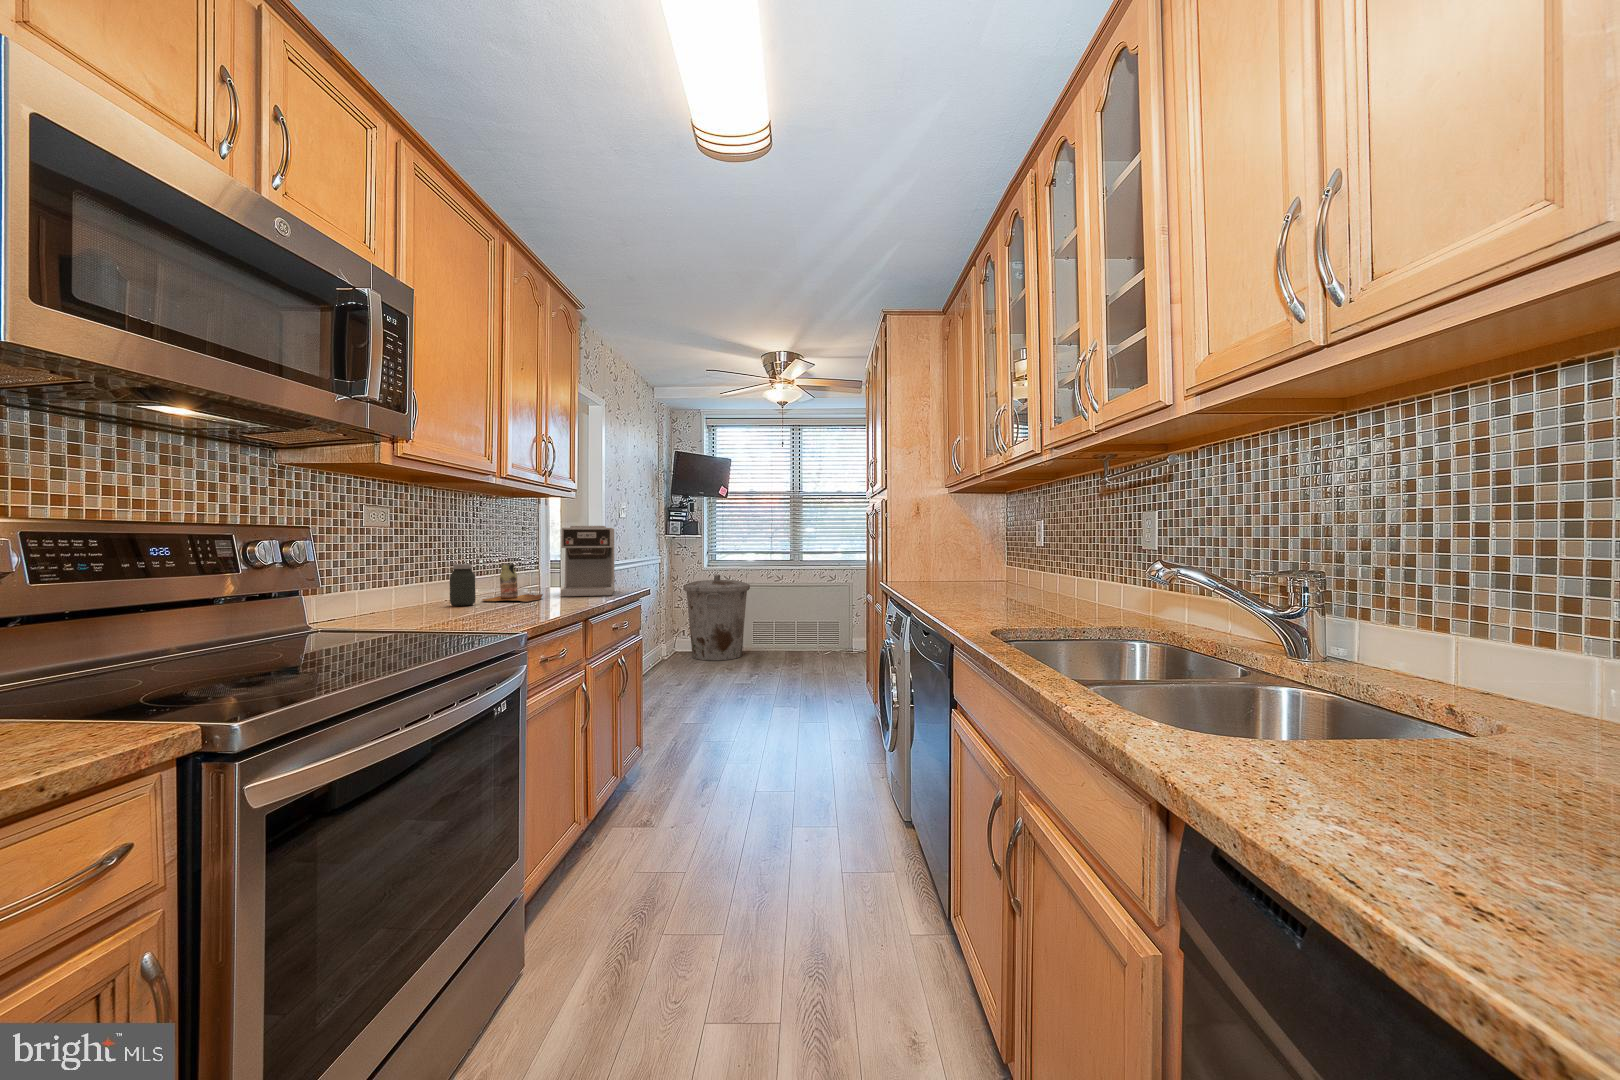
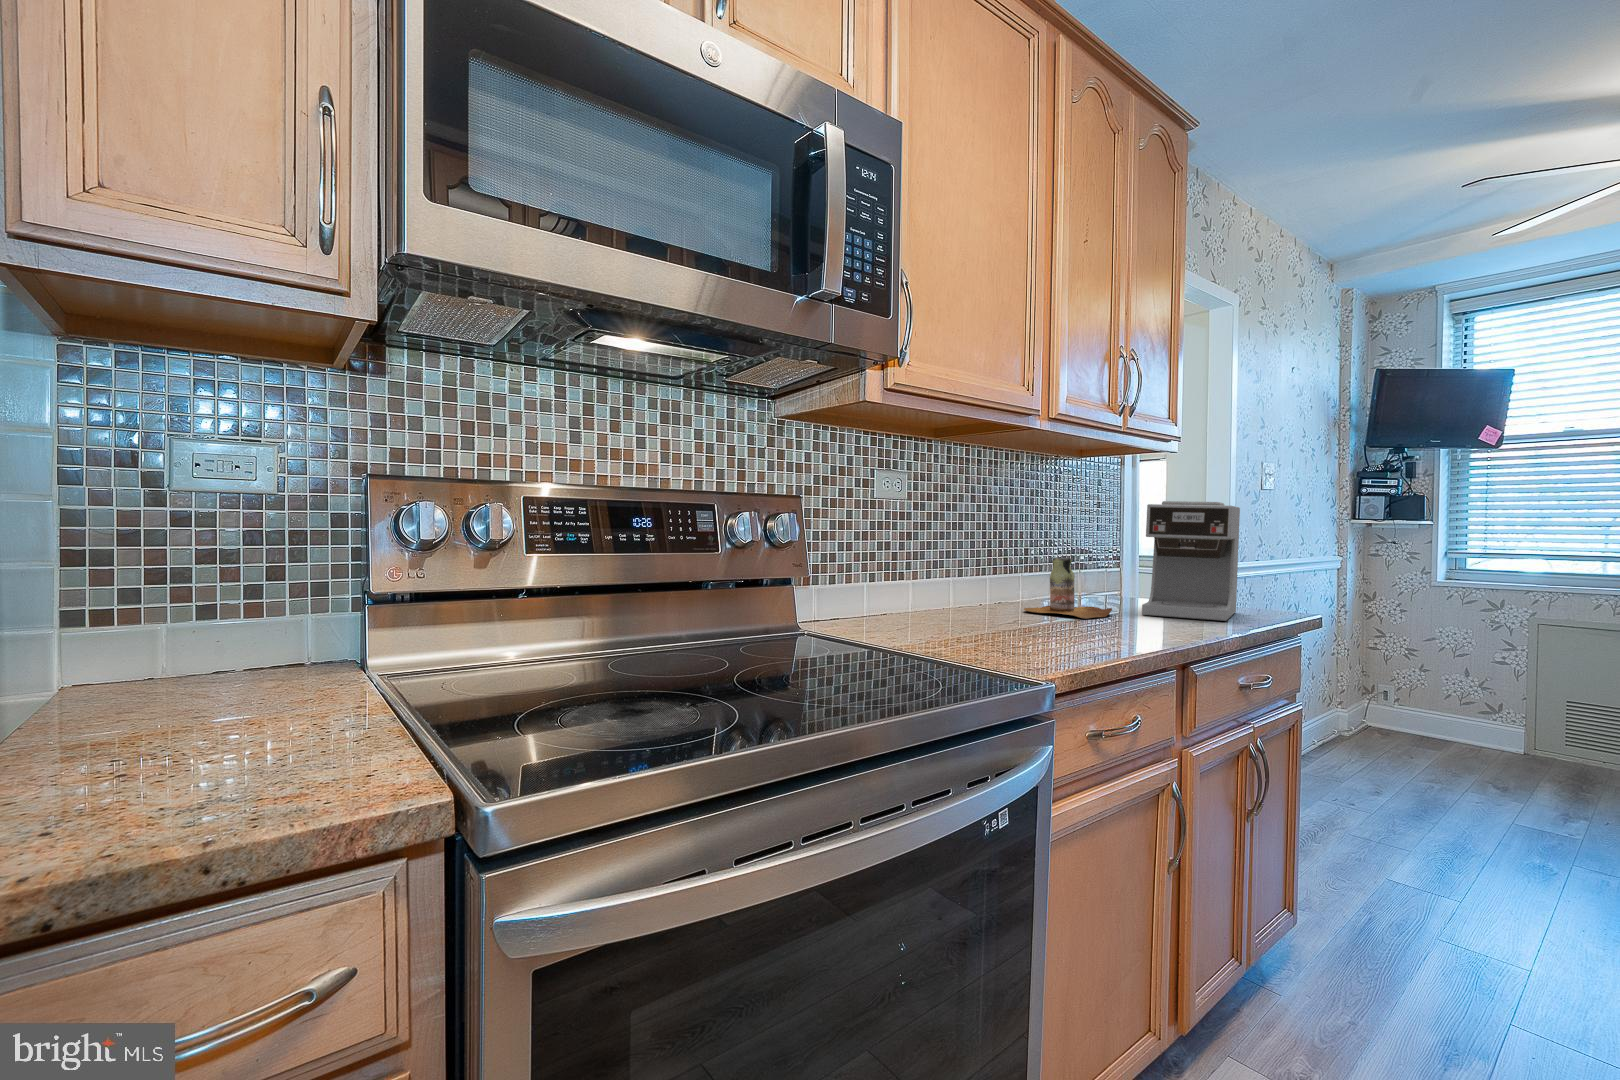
jar: present [450,564,475,606] -> none [979,555,1013,616]
trash can: present [683,575,750,660] -> none [1382,595,1530,756]

